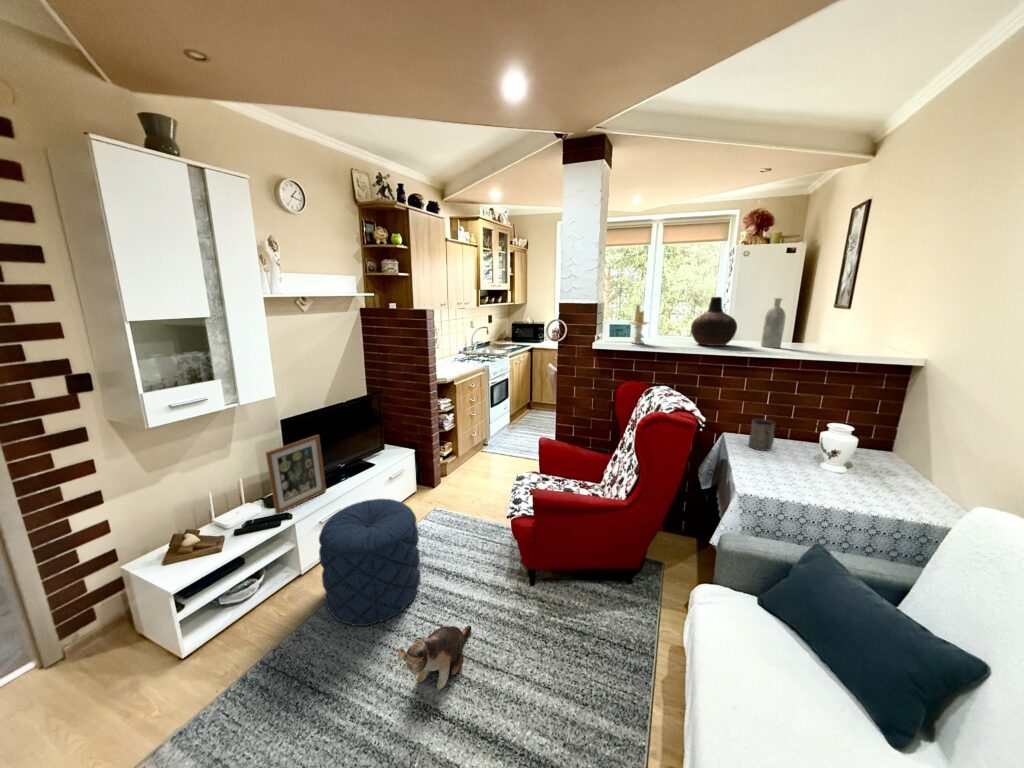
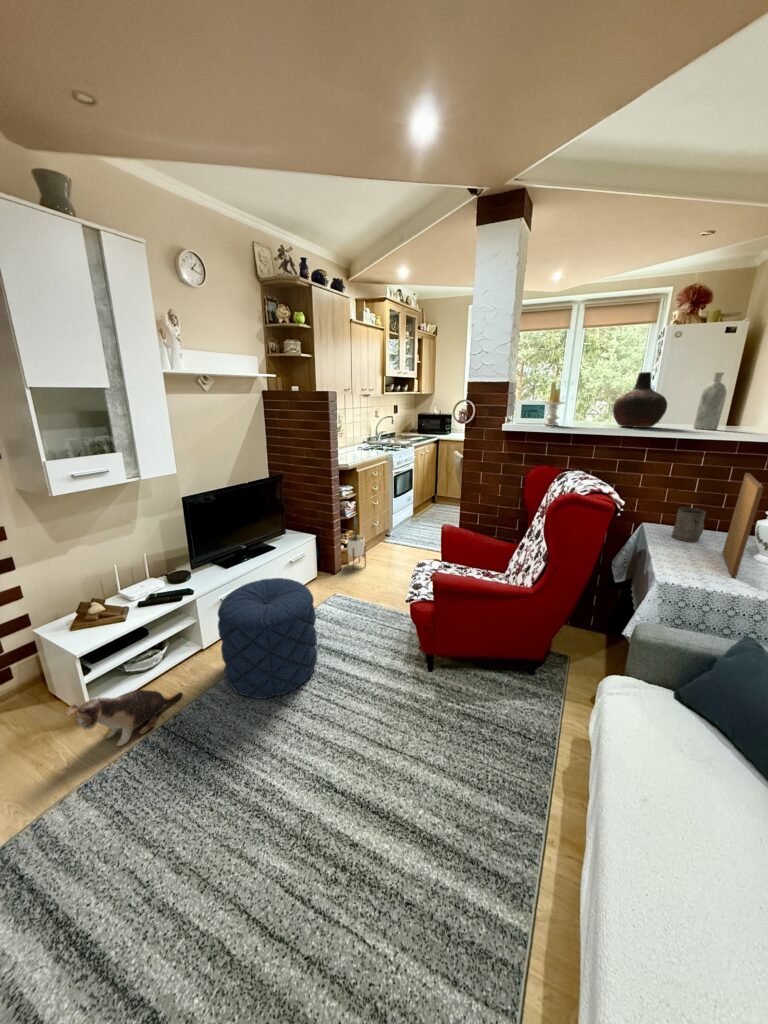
potted plant: none [447,424,466,483] -> present [347,518,366,569]
picture frame: present [266,435,326,514] -> present [723,473,763,578]
plush toy: present [398,625,471,690] -> present [65,690,183,746]

